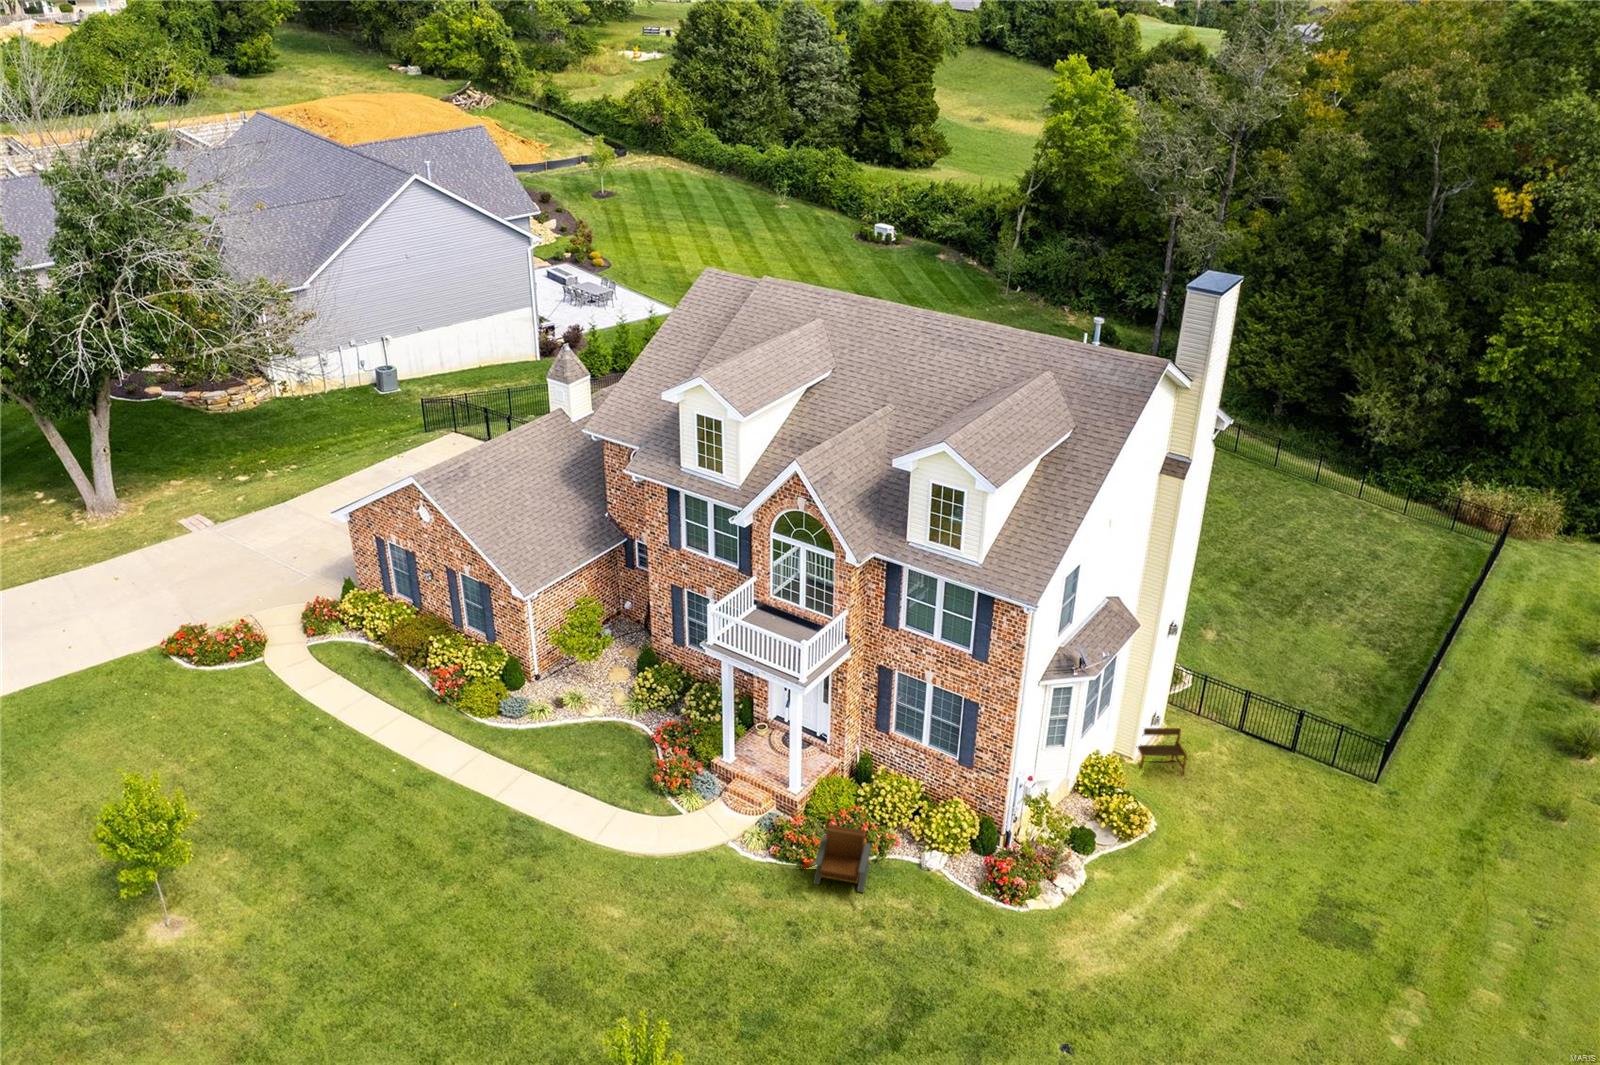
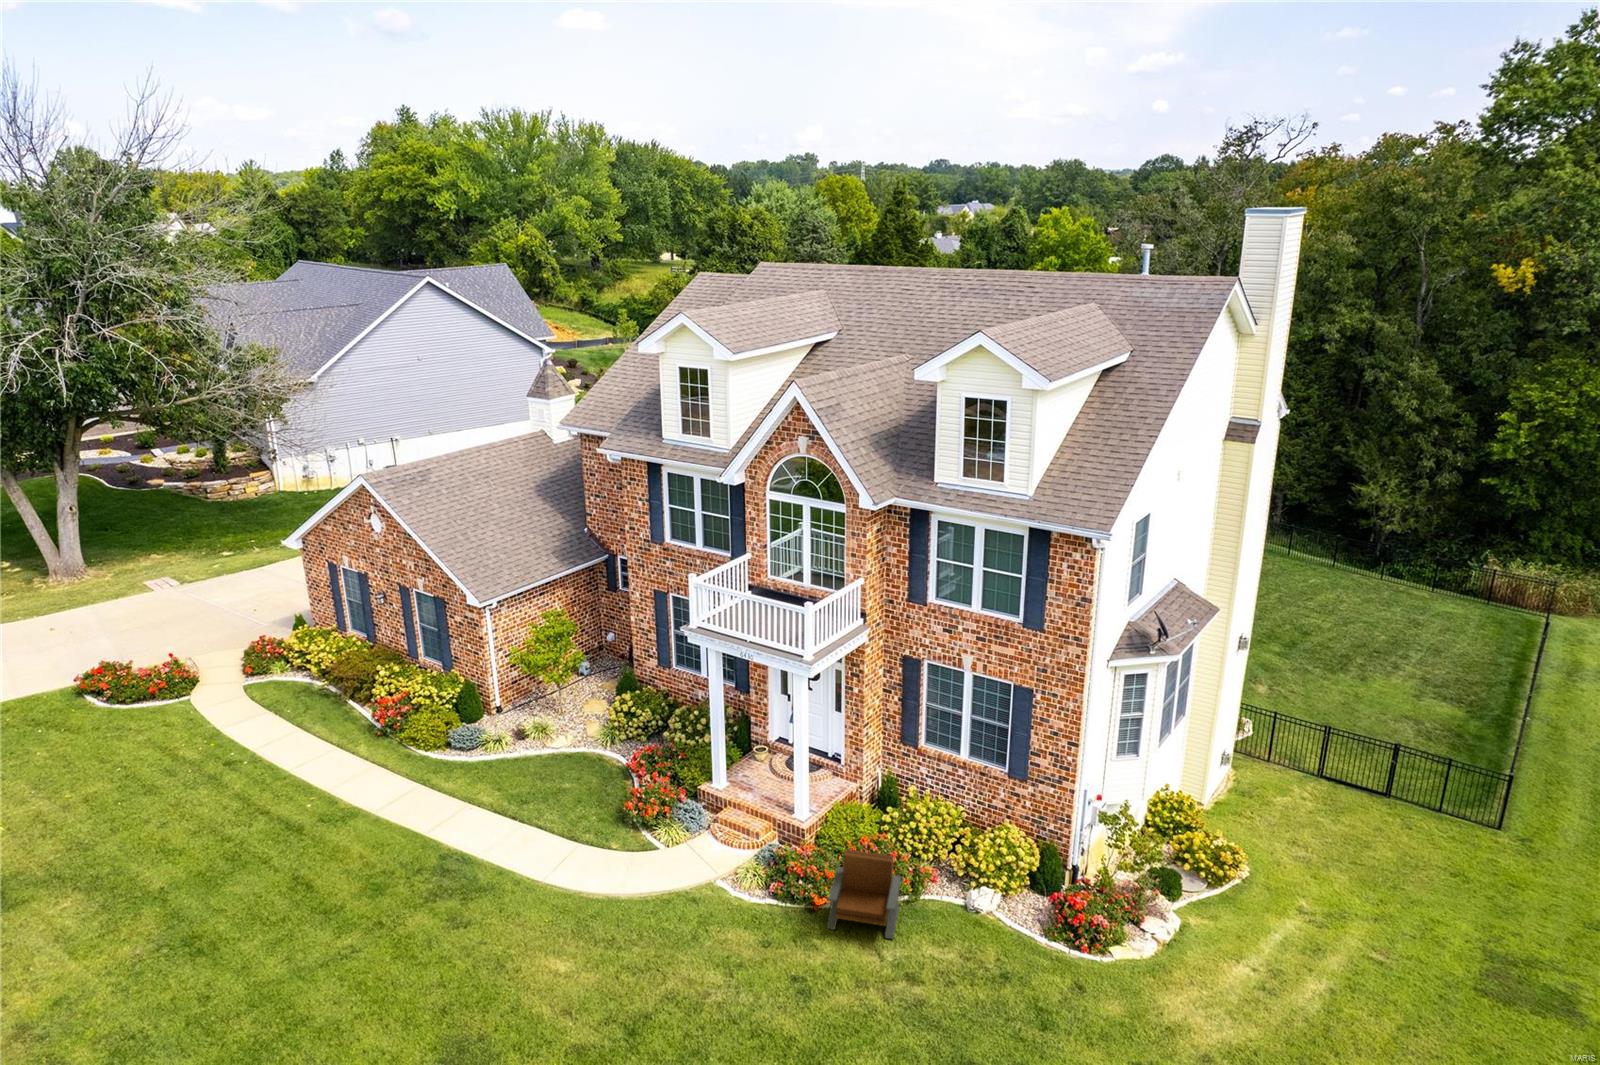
bench: present [1136,728,1187,776] -> none [1203,759,1271,818]

